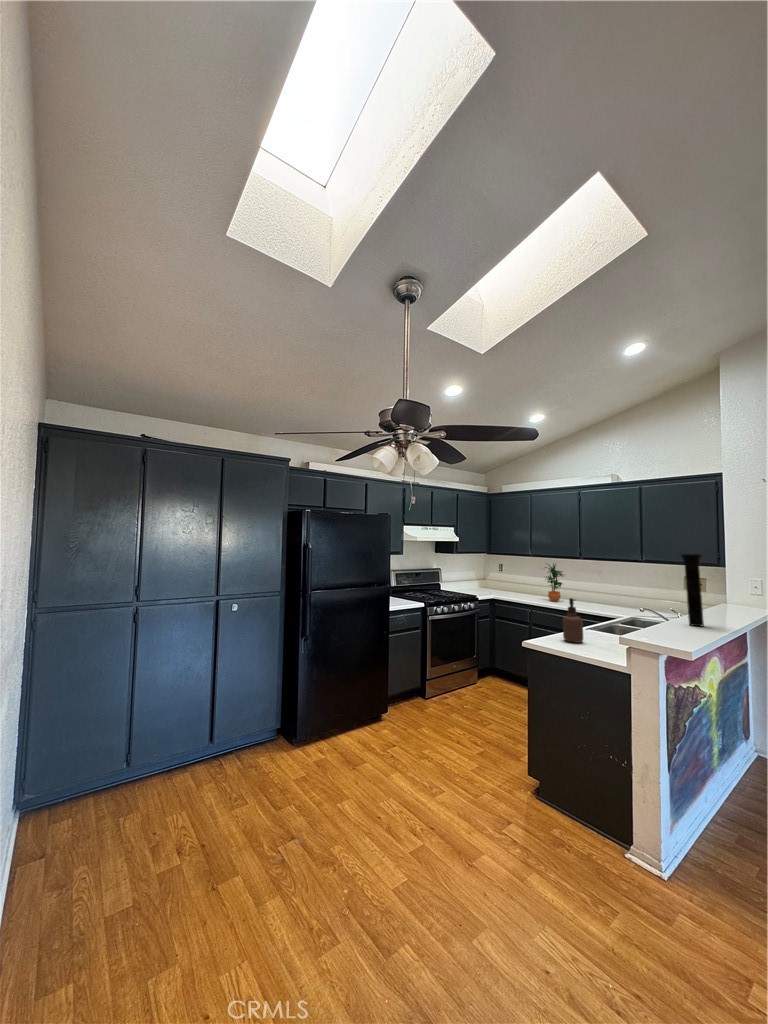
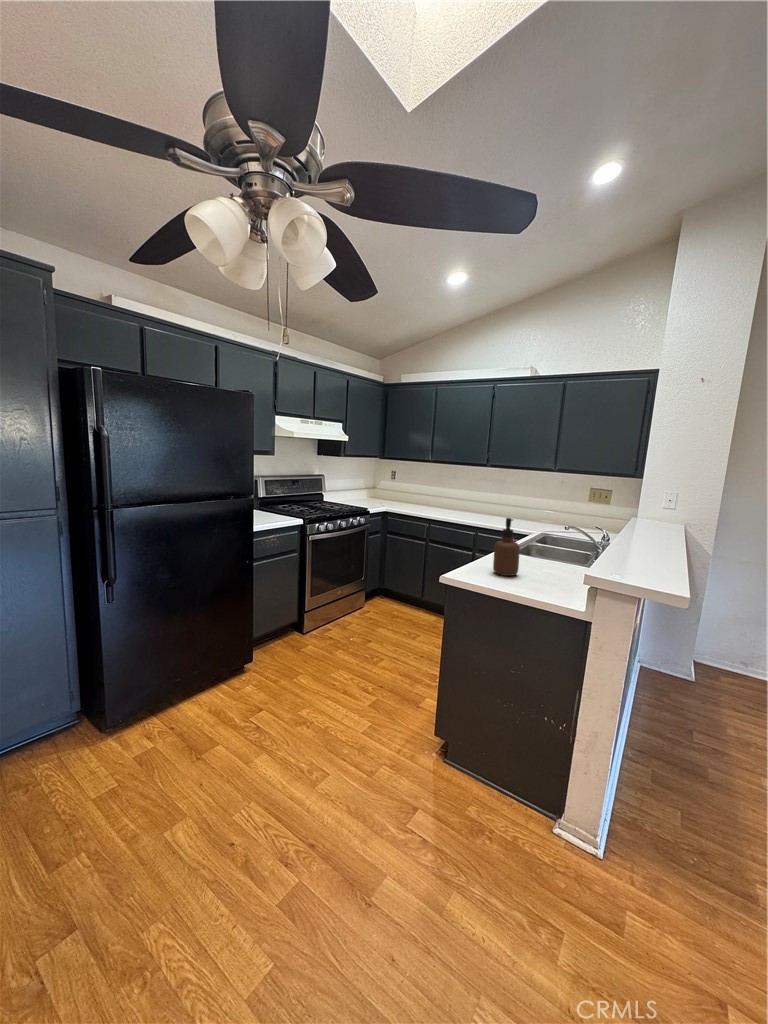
vase: present [680,554,704,626] -> none [637,461,670,551]
potted plant: present [545,563,563,602] -> none [445,469,471,515]

